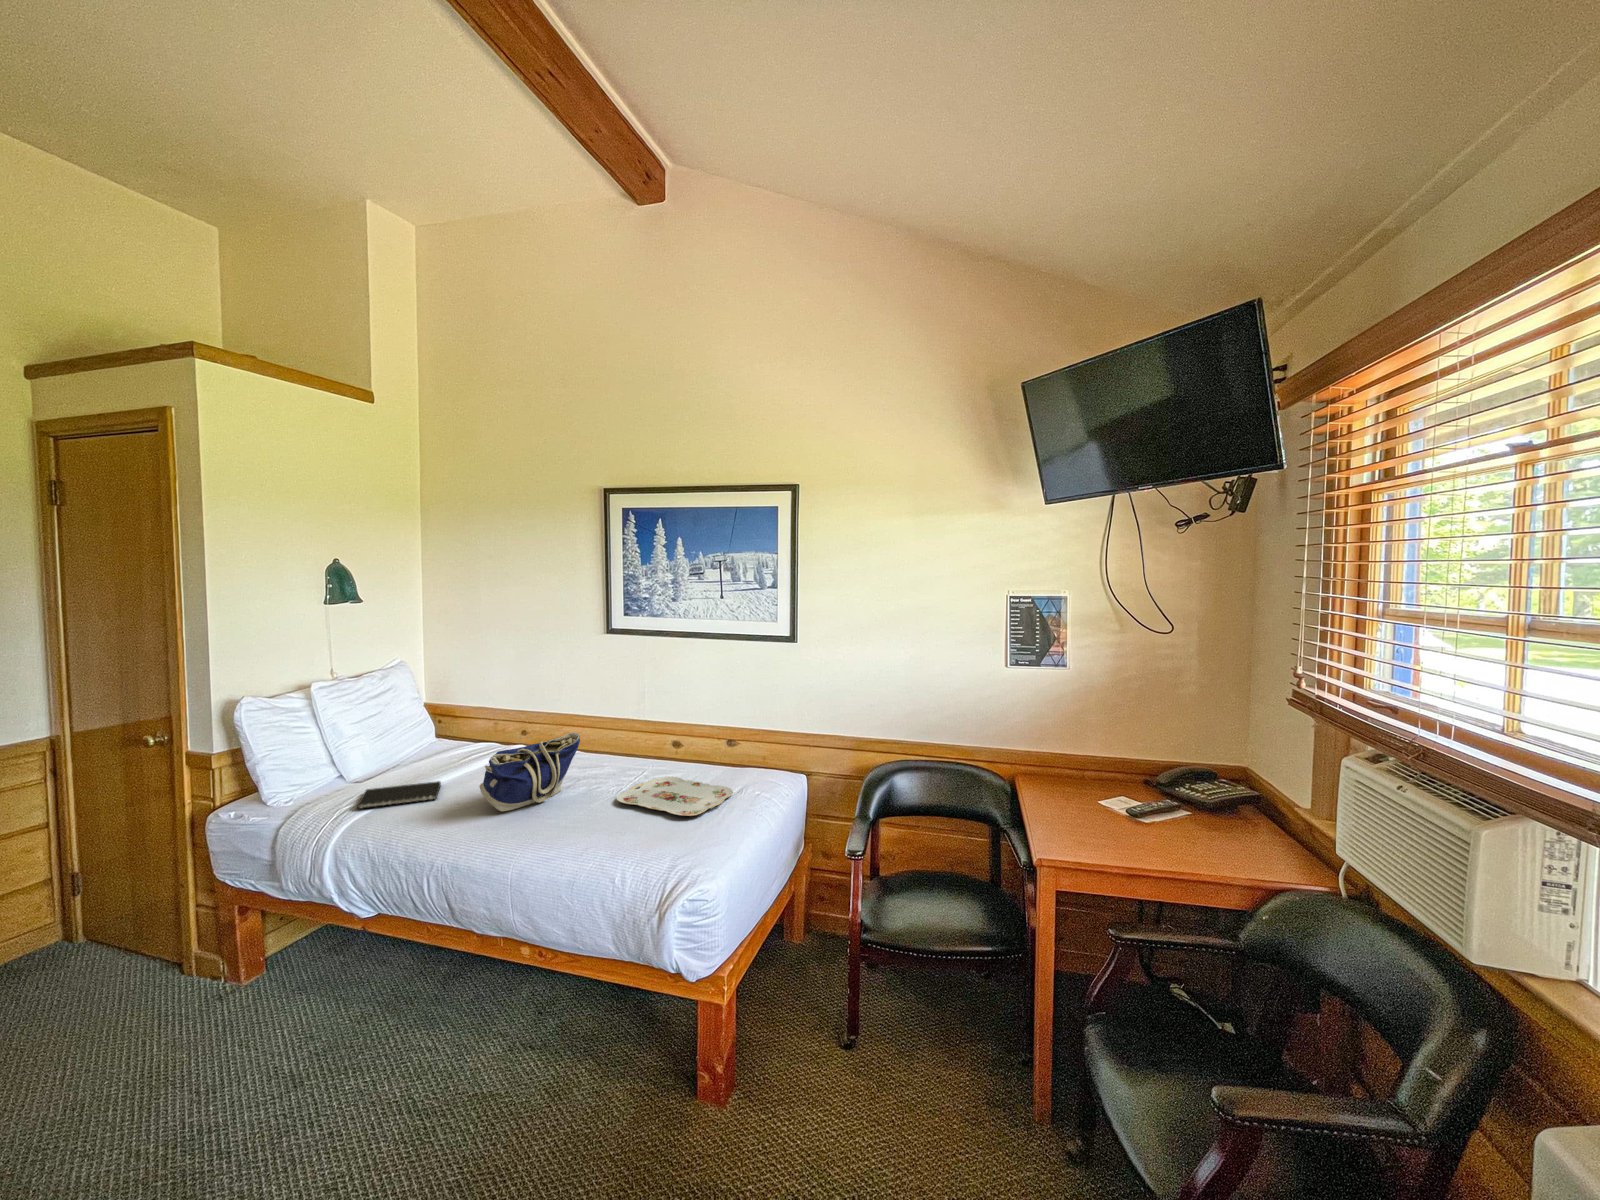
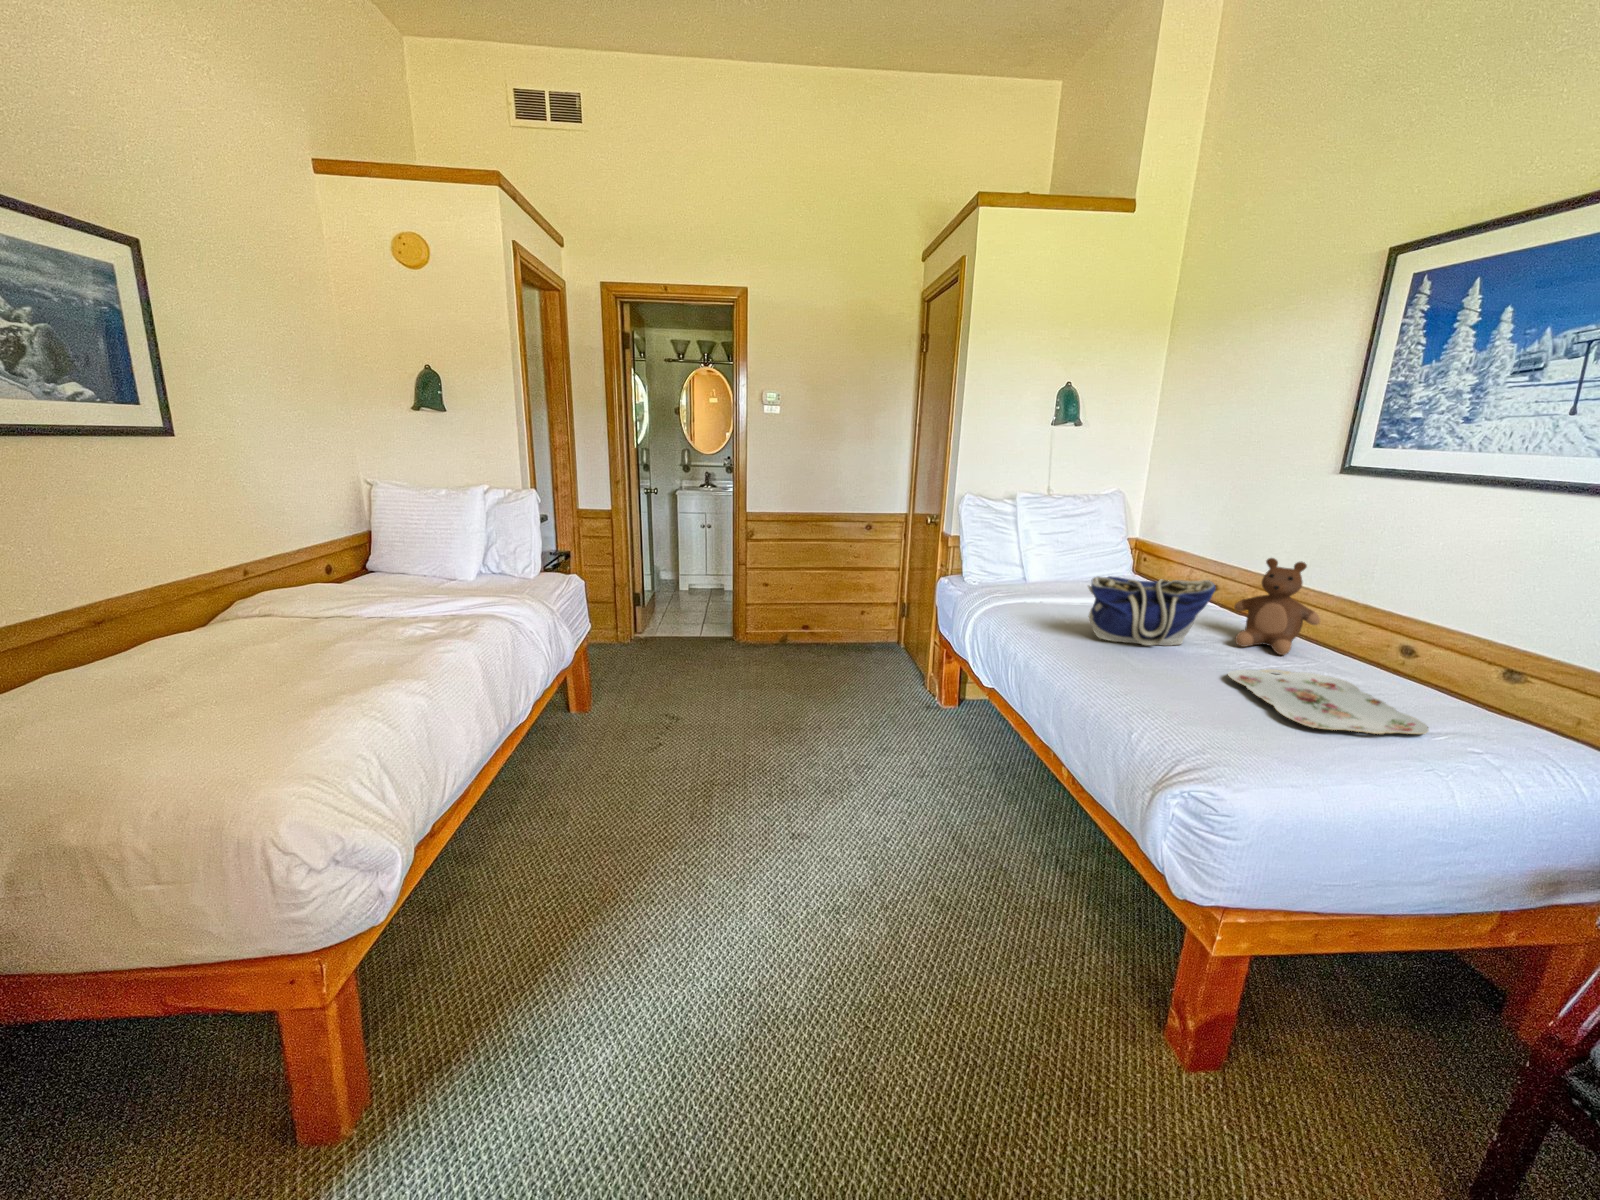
teddy bear: none [577,702,633,776] -> present [1234,558,1320,655]
notebook: present [357,781,441,809] -> none [1006,589,1085,612]

